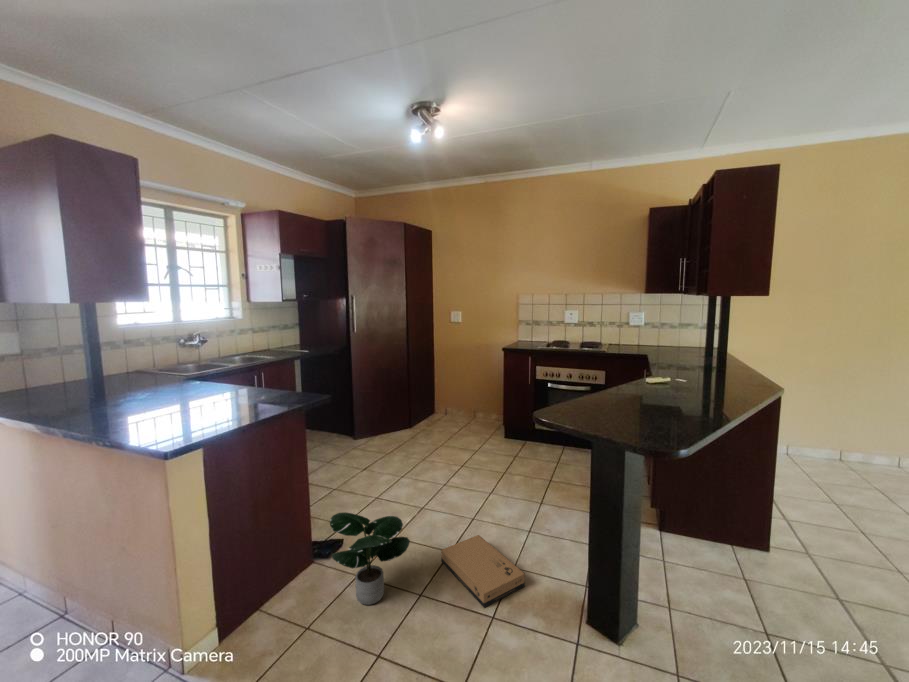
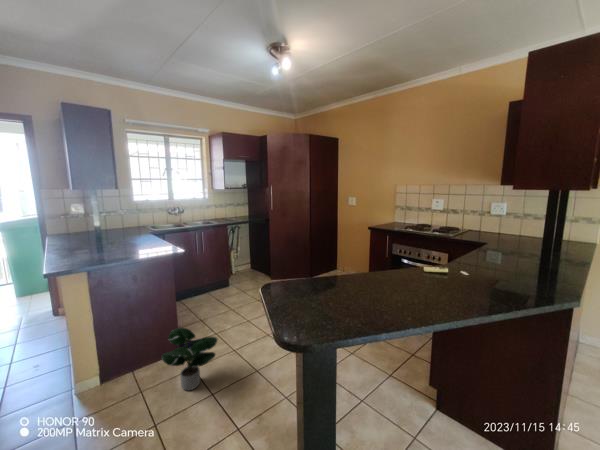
cardboard box: present [441,535,525,608] -> none [242,366,283,421]

